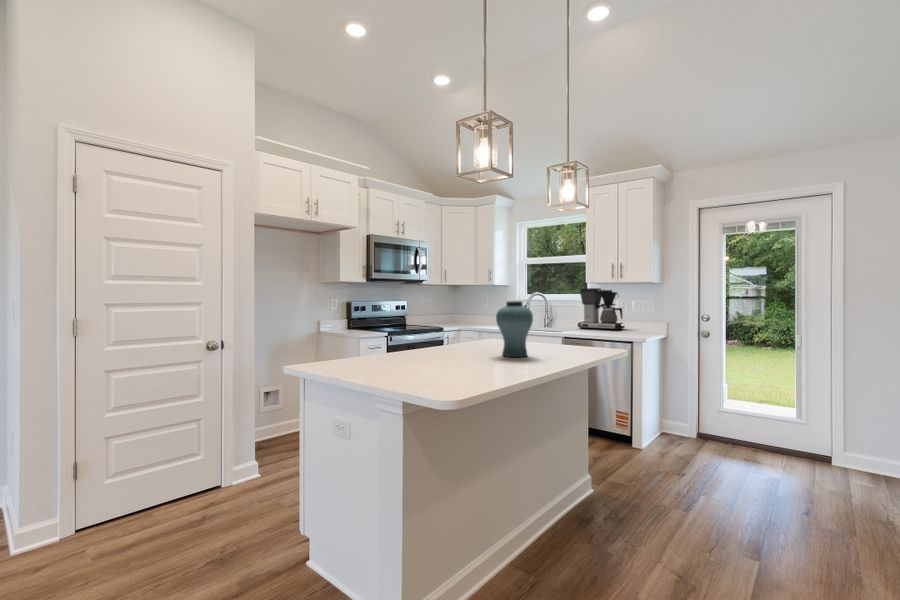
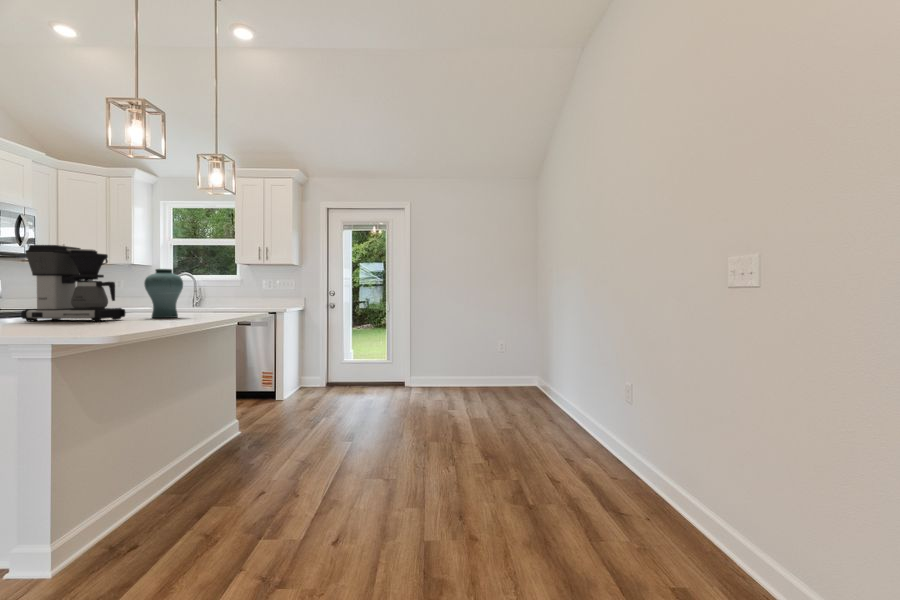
coffee maker: present [578,288,625,330] -> present [21,245,125,321]

